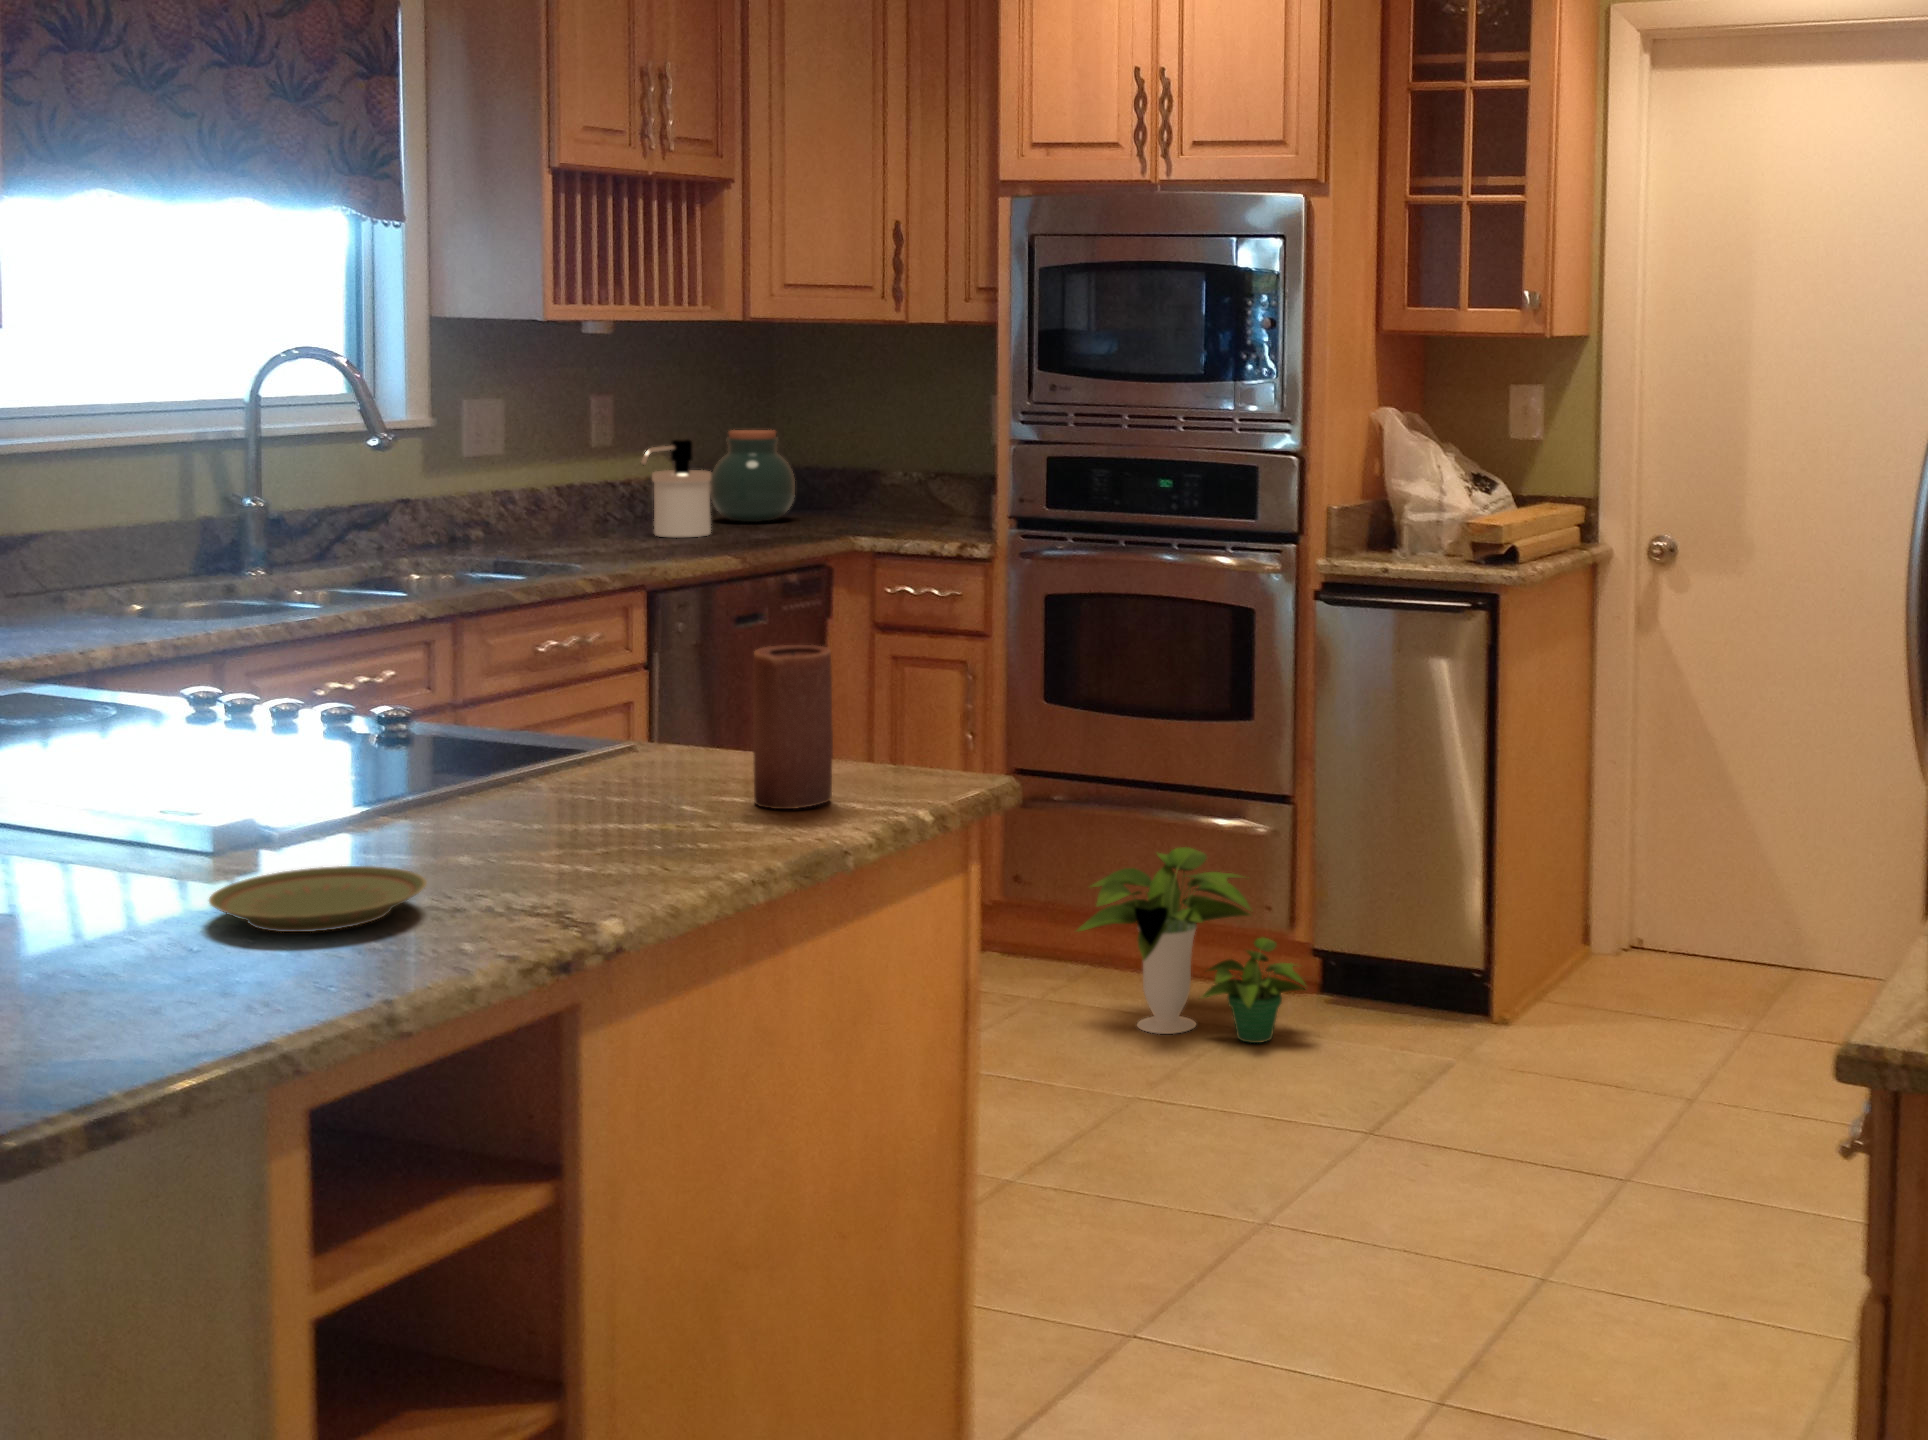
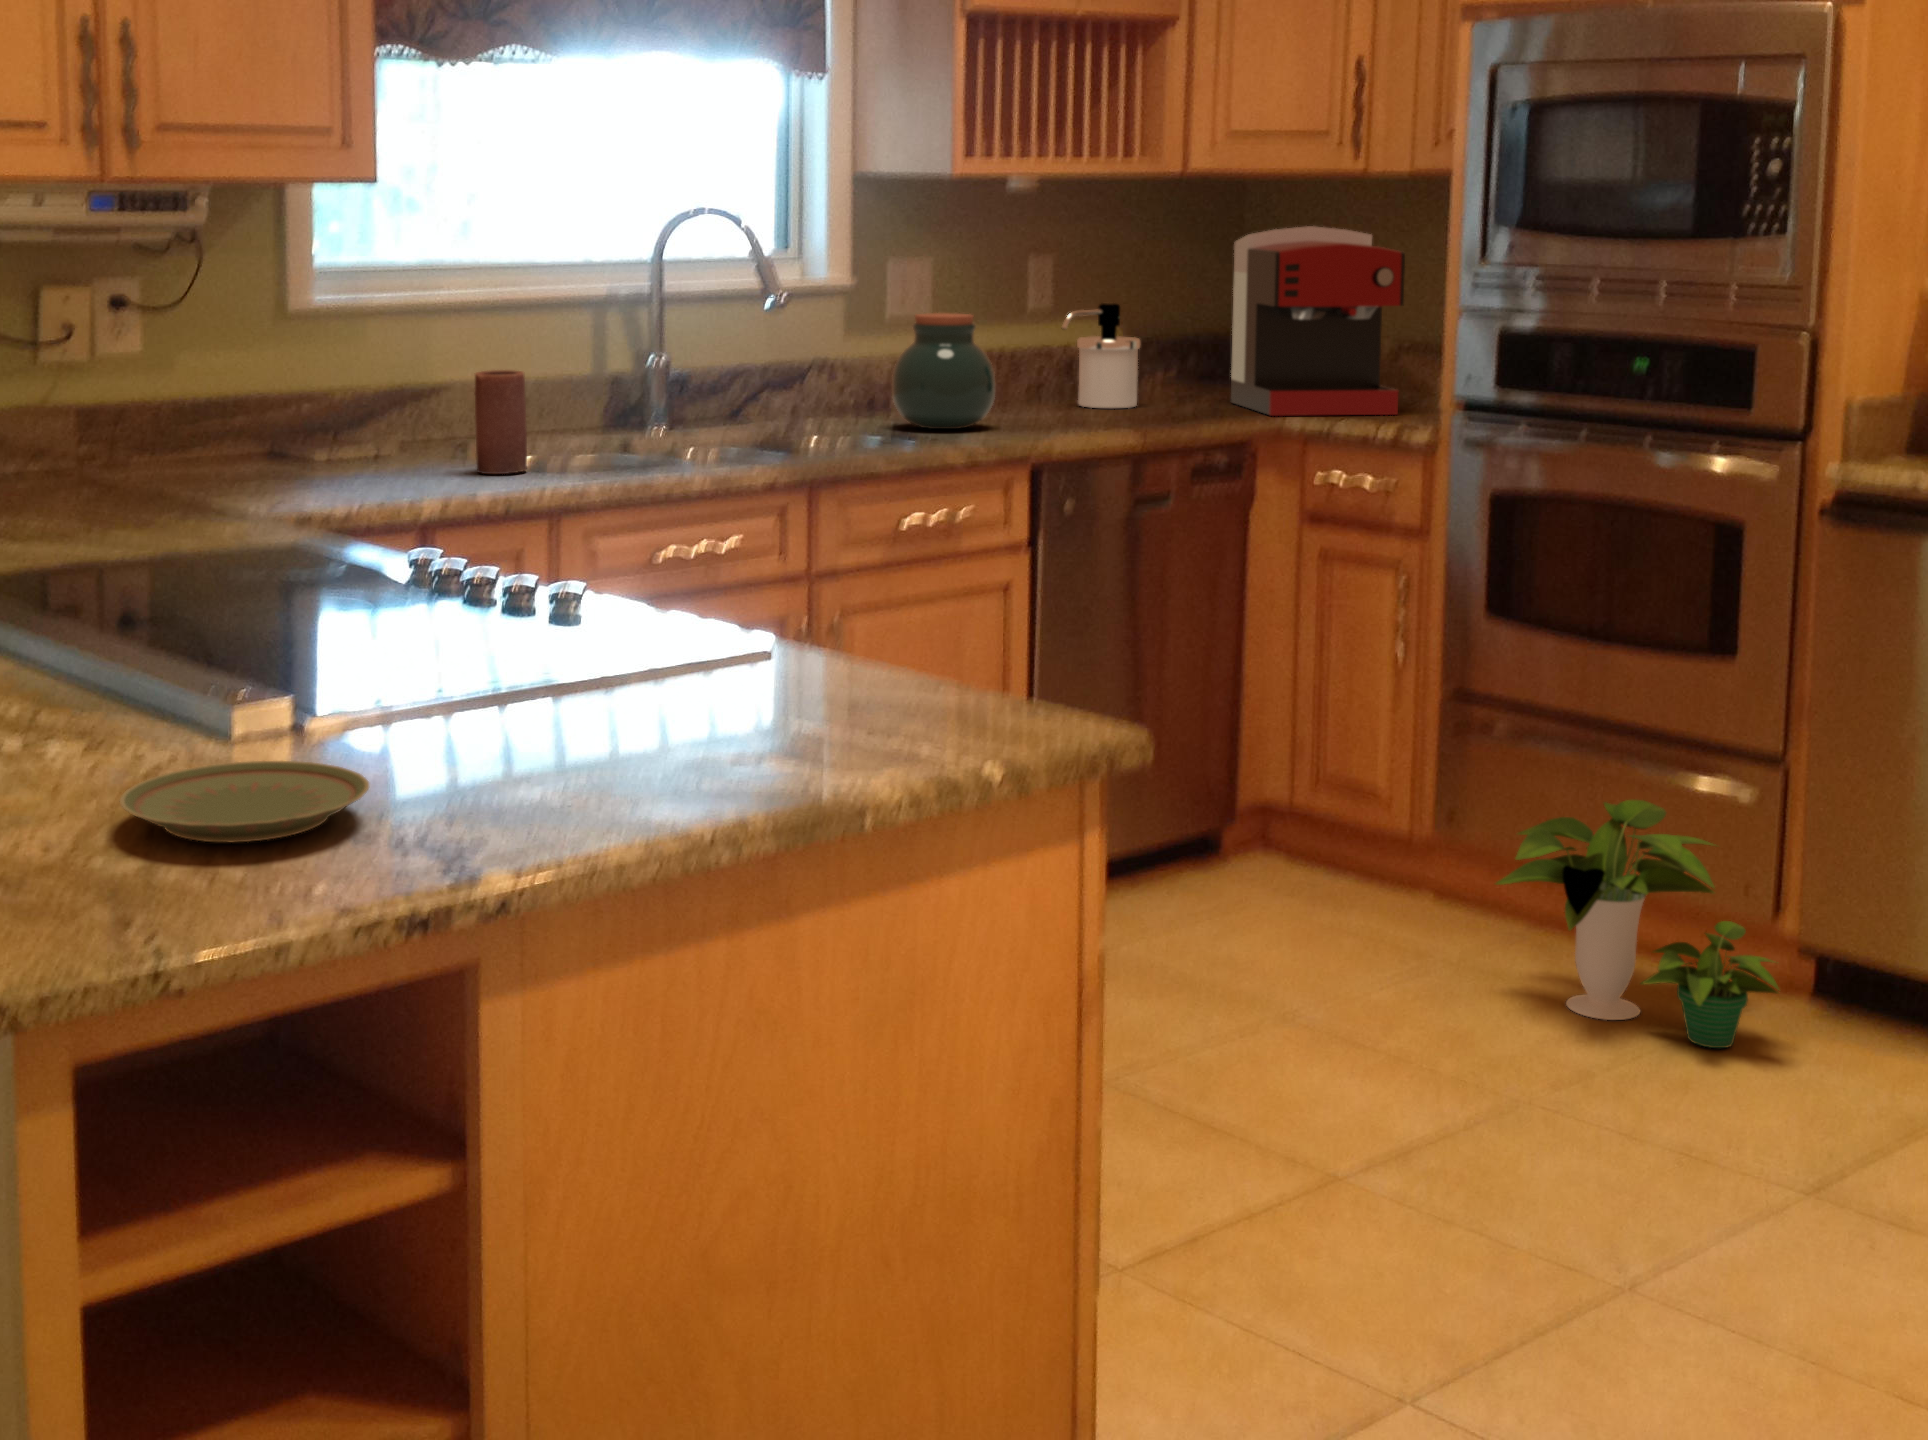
coffee maker: none [793,367,952,538] -> present [1231,226,1405,416]
jar: present [710,430,795,522] -> present [892,313,995,429]
candle: present [753,645,833,809] -> present [474,370,527,474]

